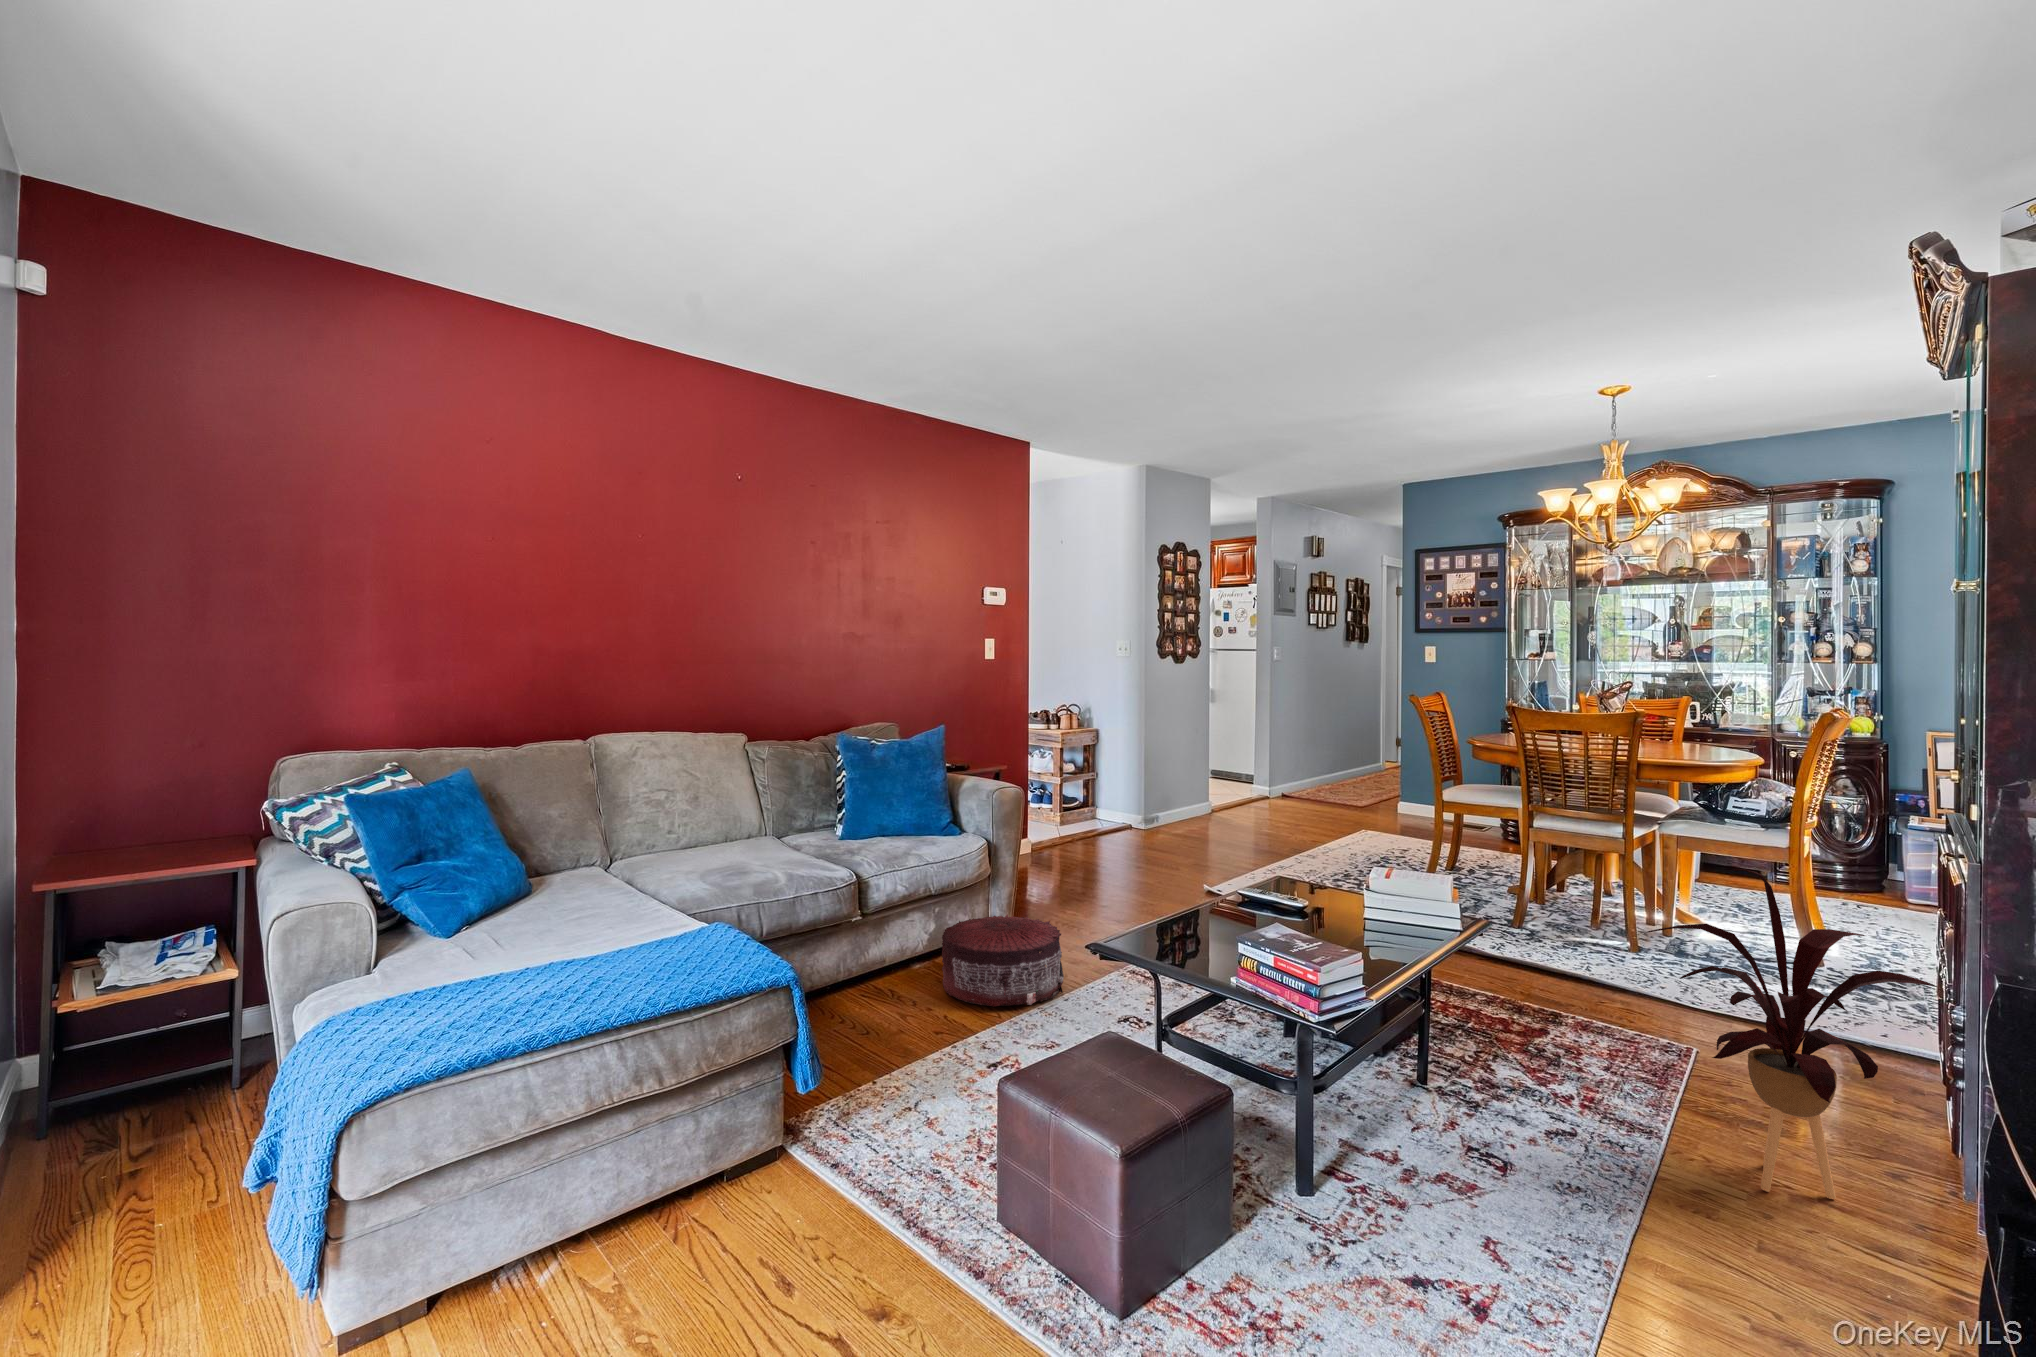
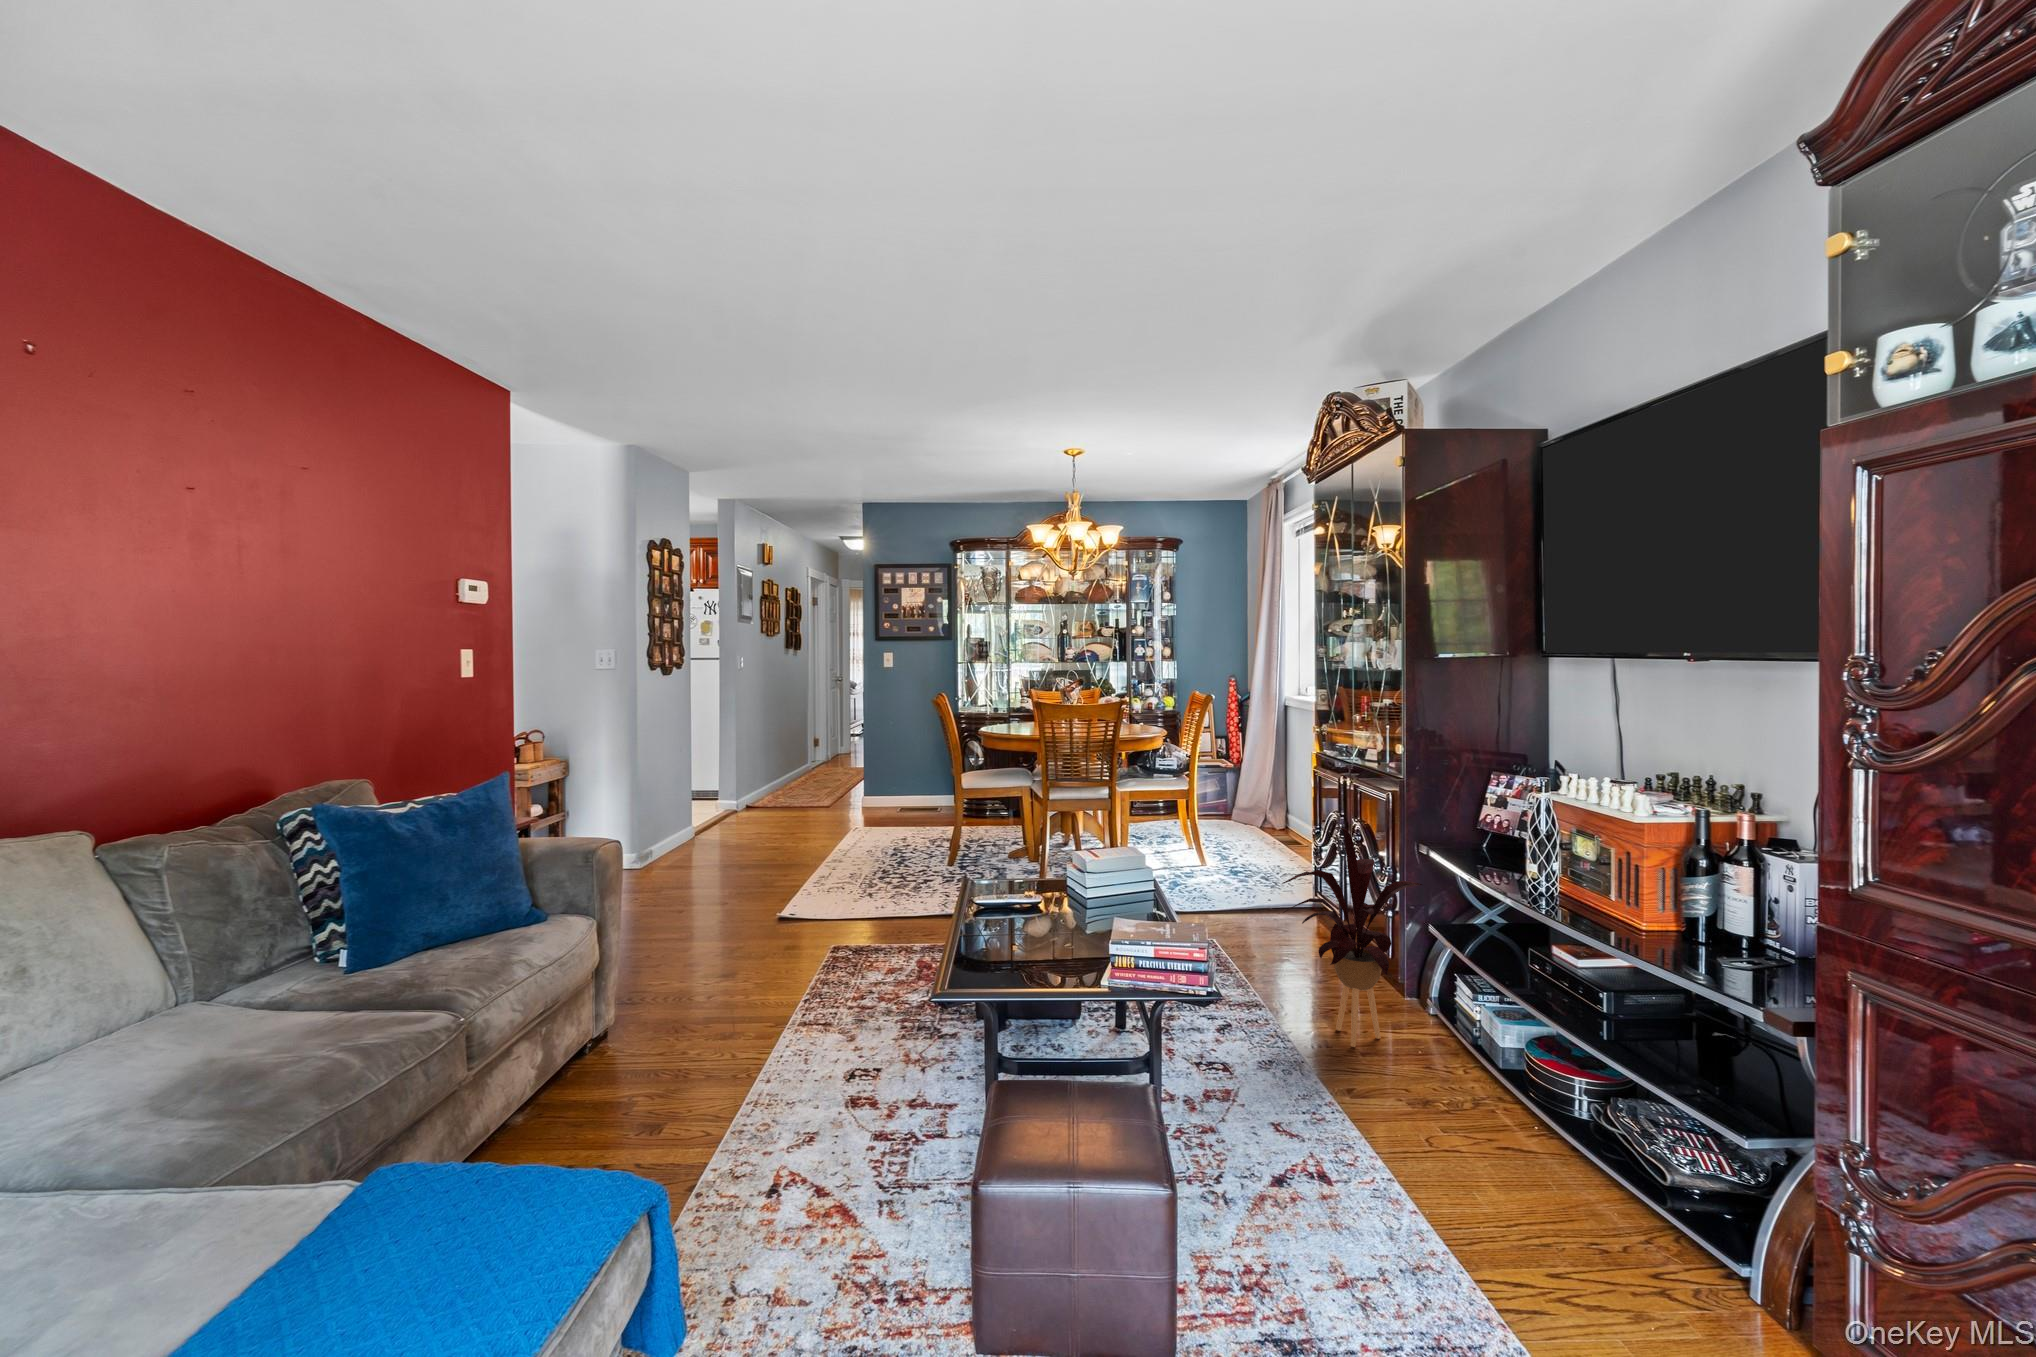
pouf: present [942,915,1064,1007] -> none [589,998,760,1130]

